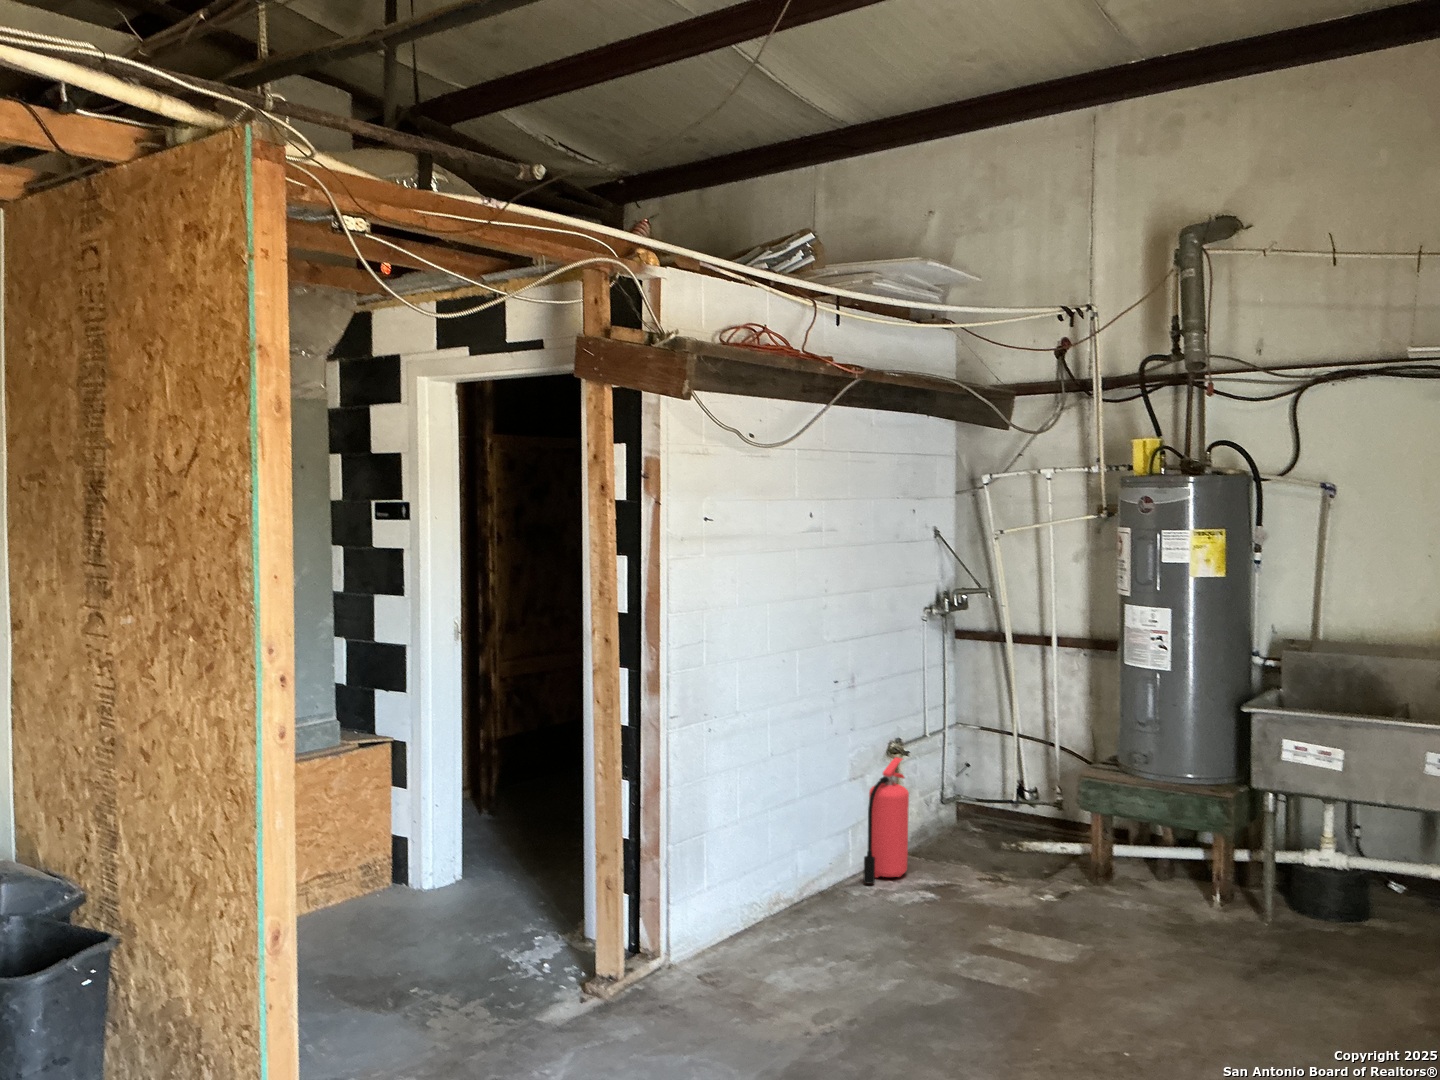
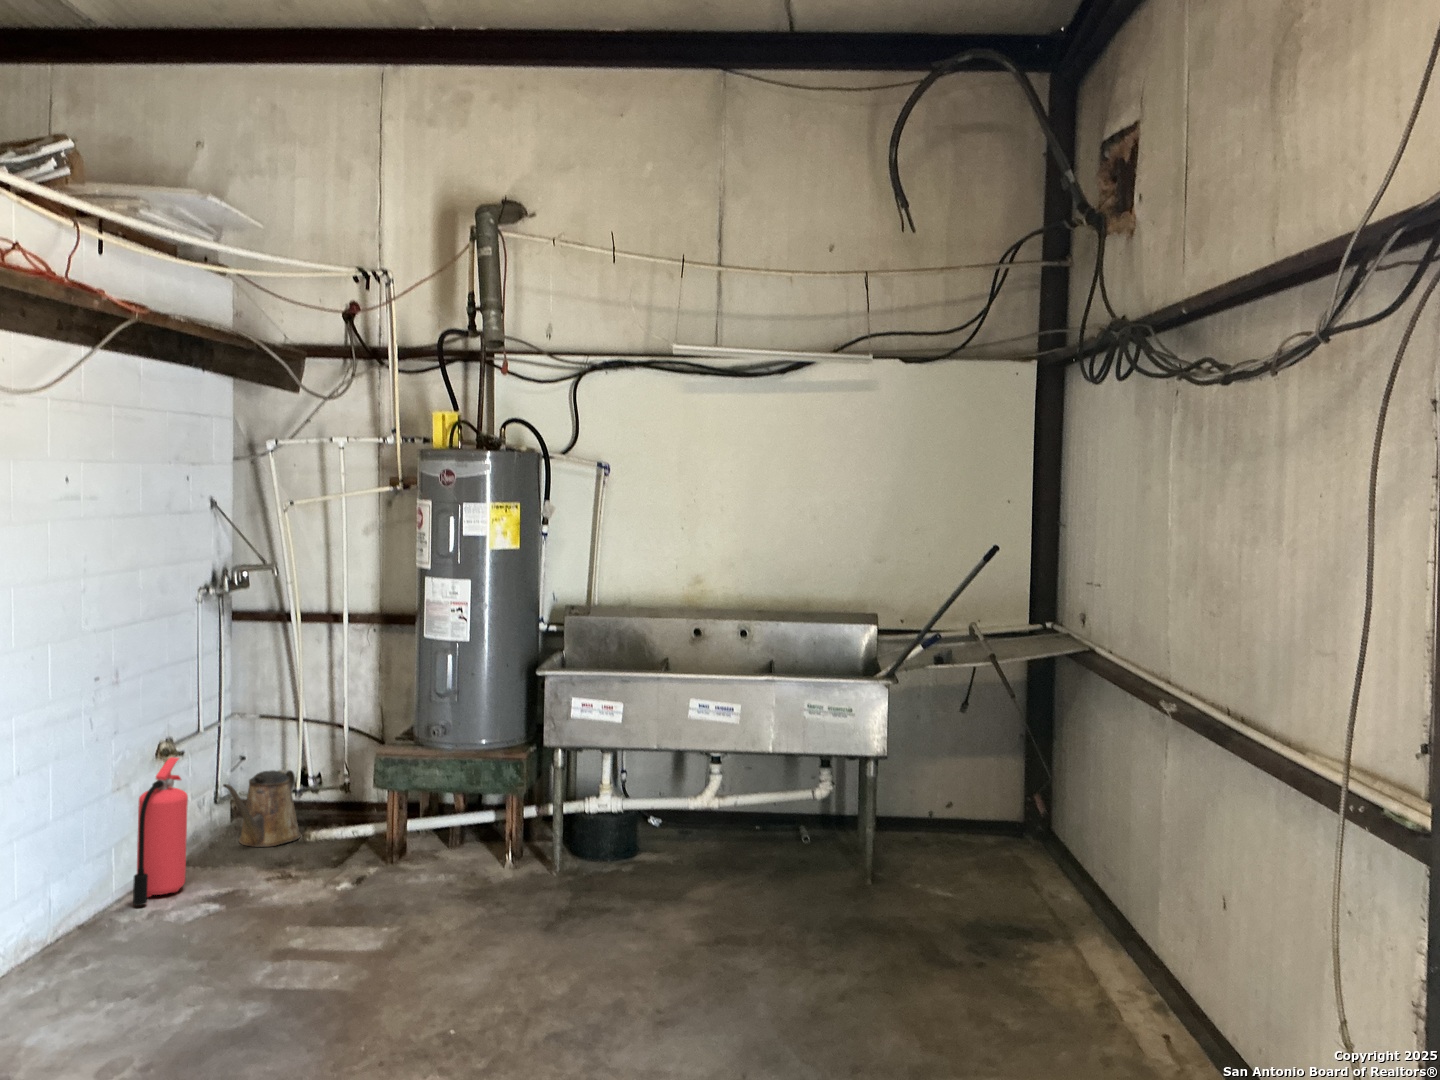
watering can: none [942,778,1015,849] -> present [223,770,301,847]

